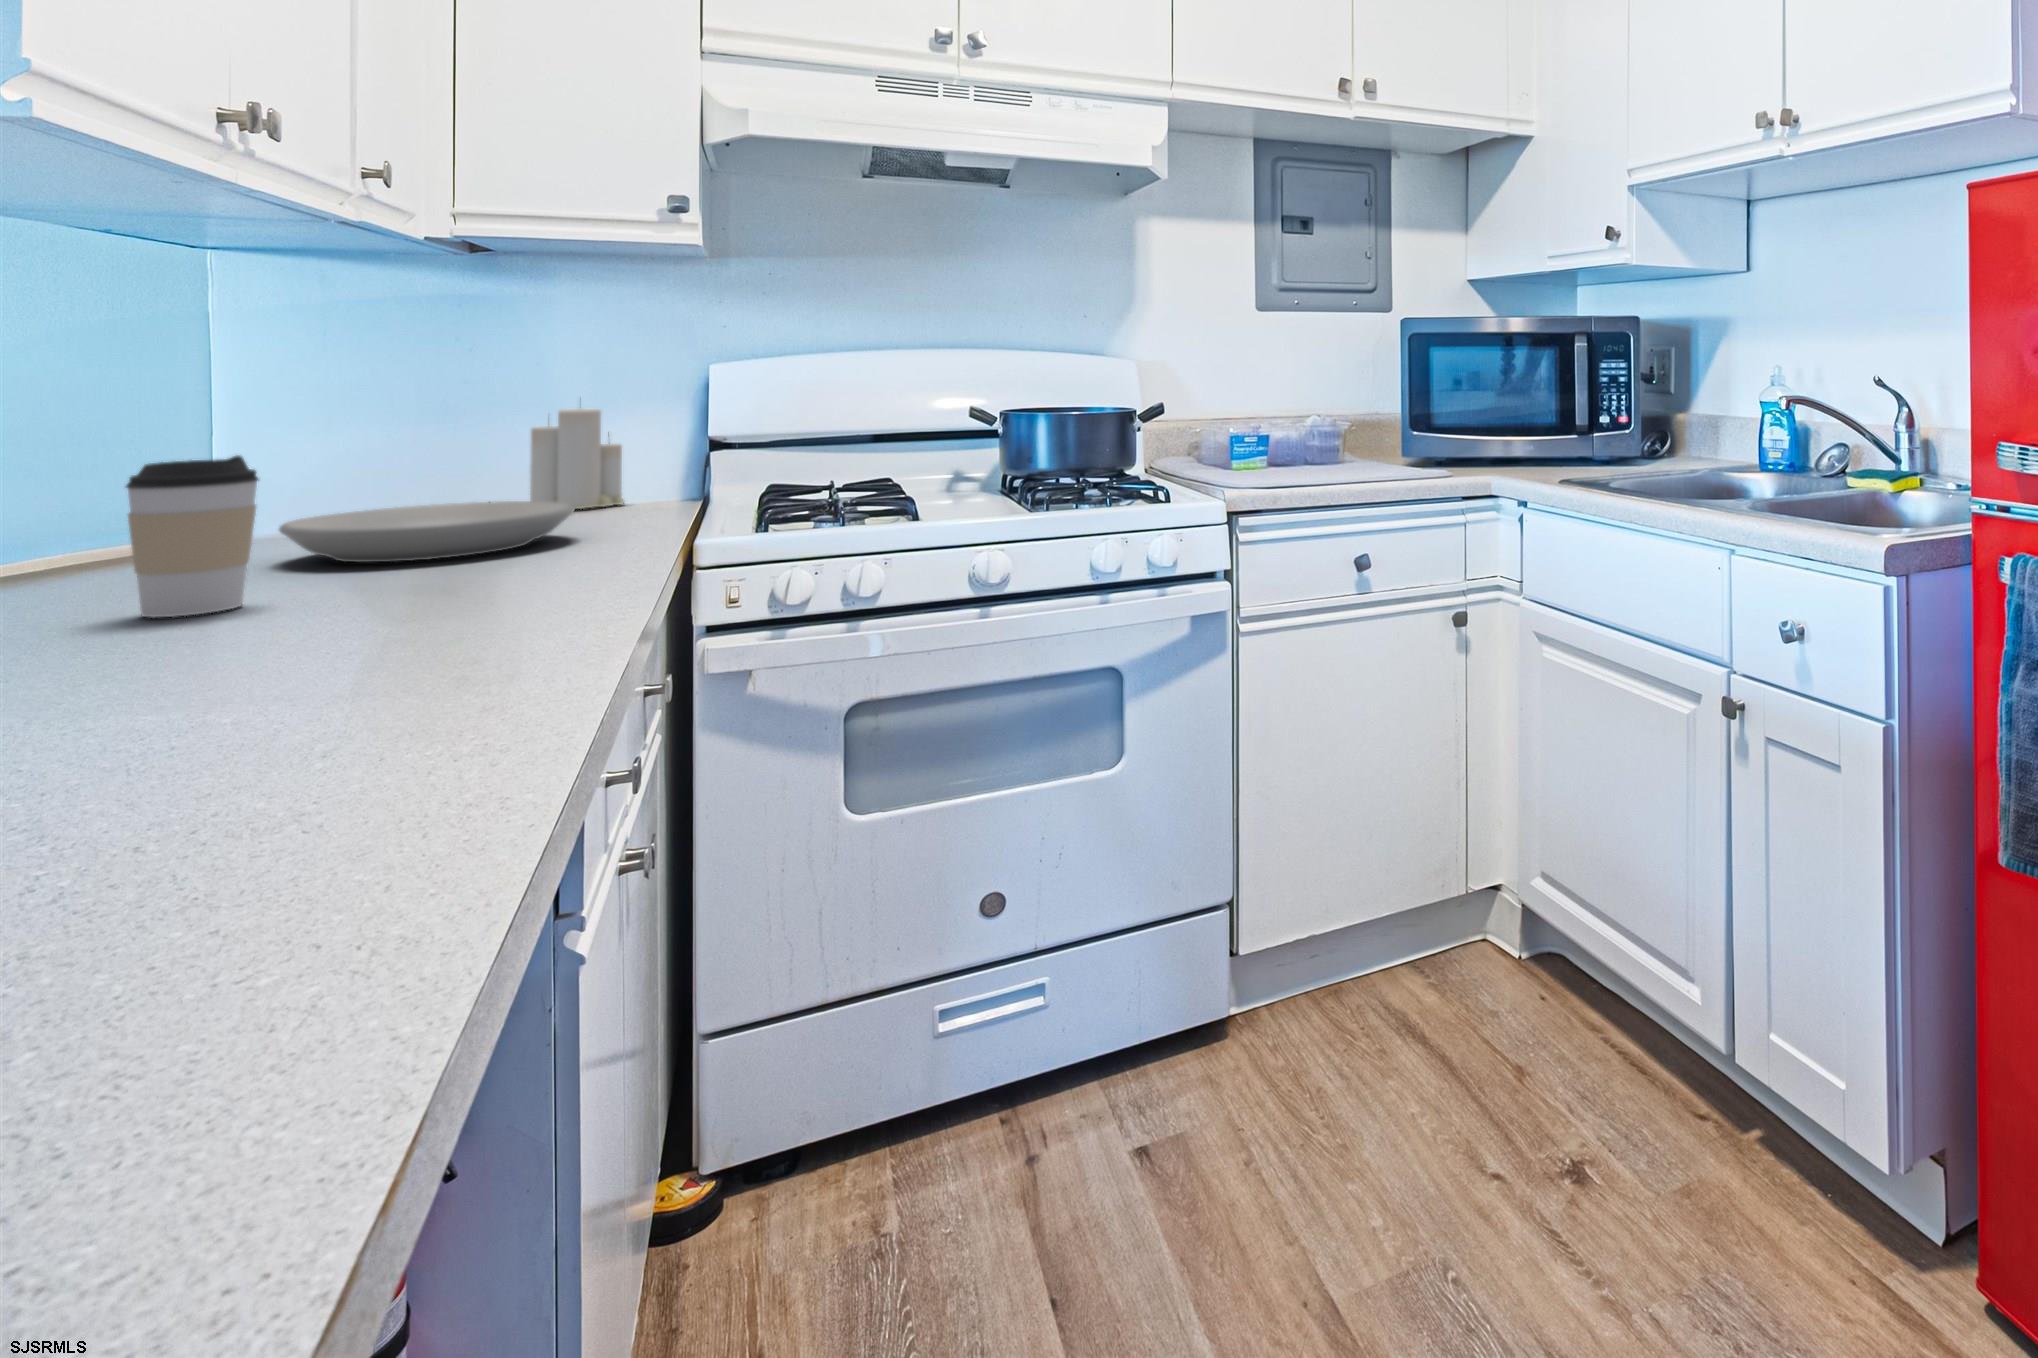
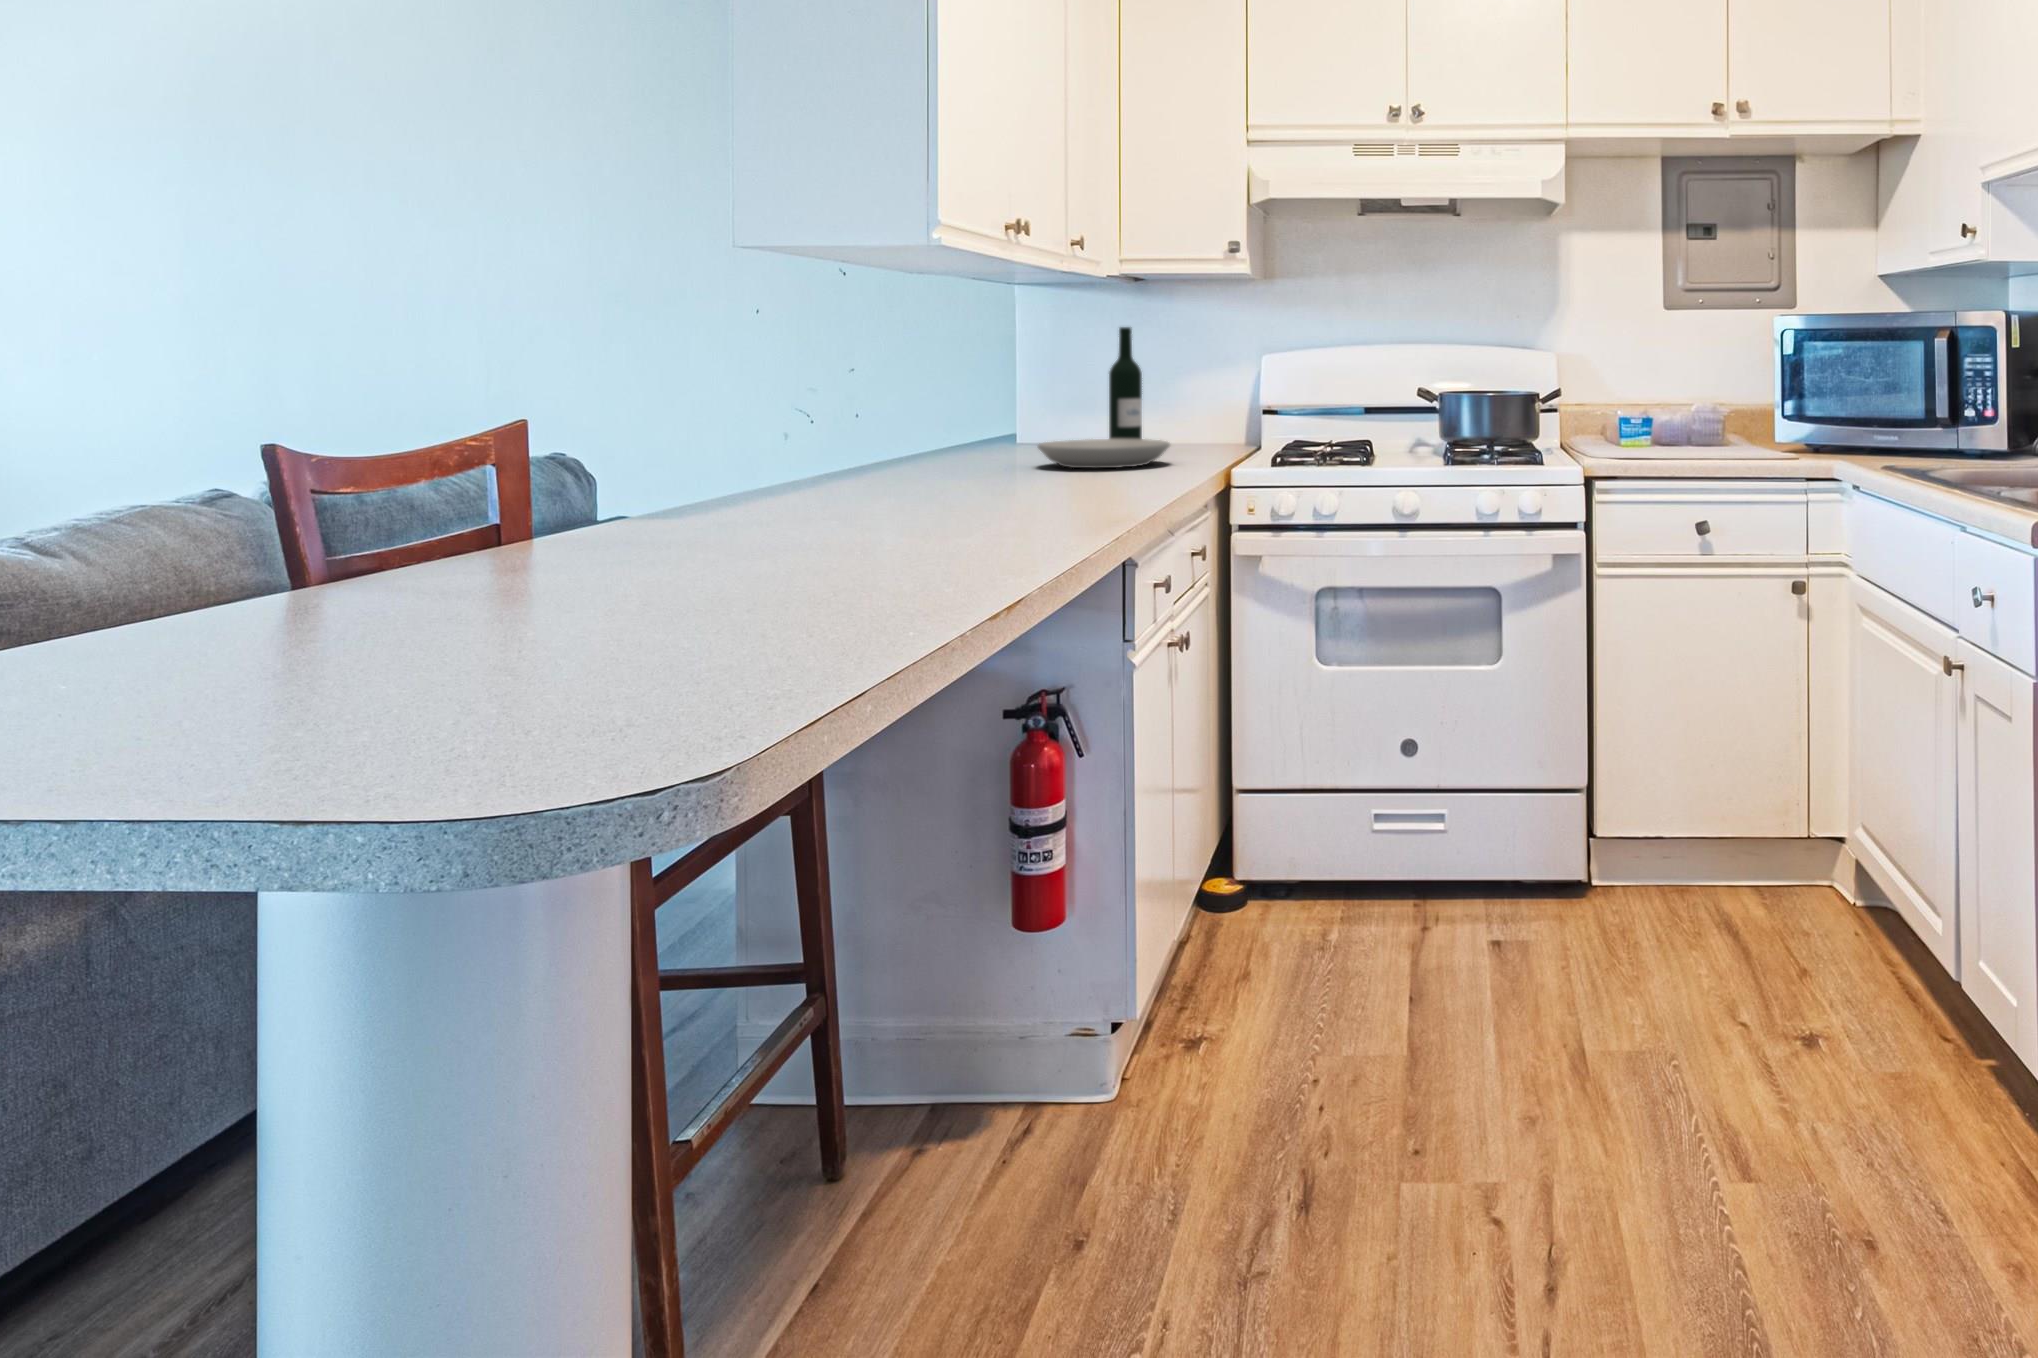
wine bottle: none [430,321,500,528] -> present [1109,327,1142,439]
candle: present [530,409,624,509] -> none [1161,376,1211,450]
coffee cup: present [126,456,259,617] -> none [975,401,1024,482]

